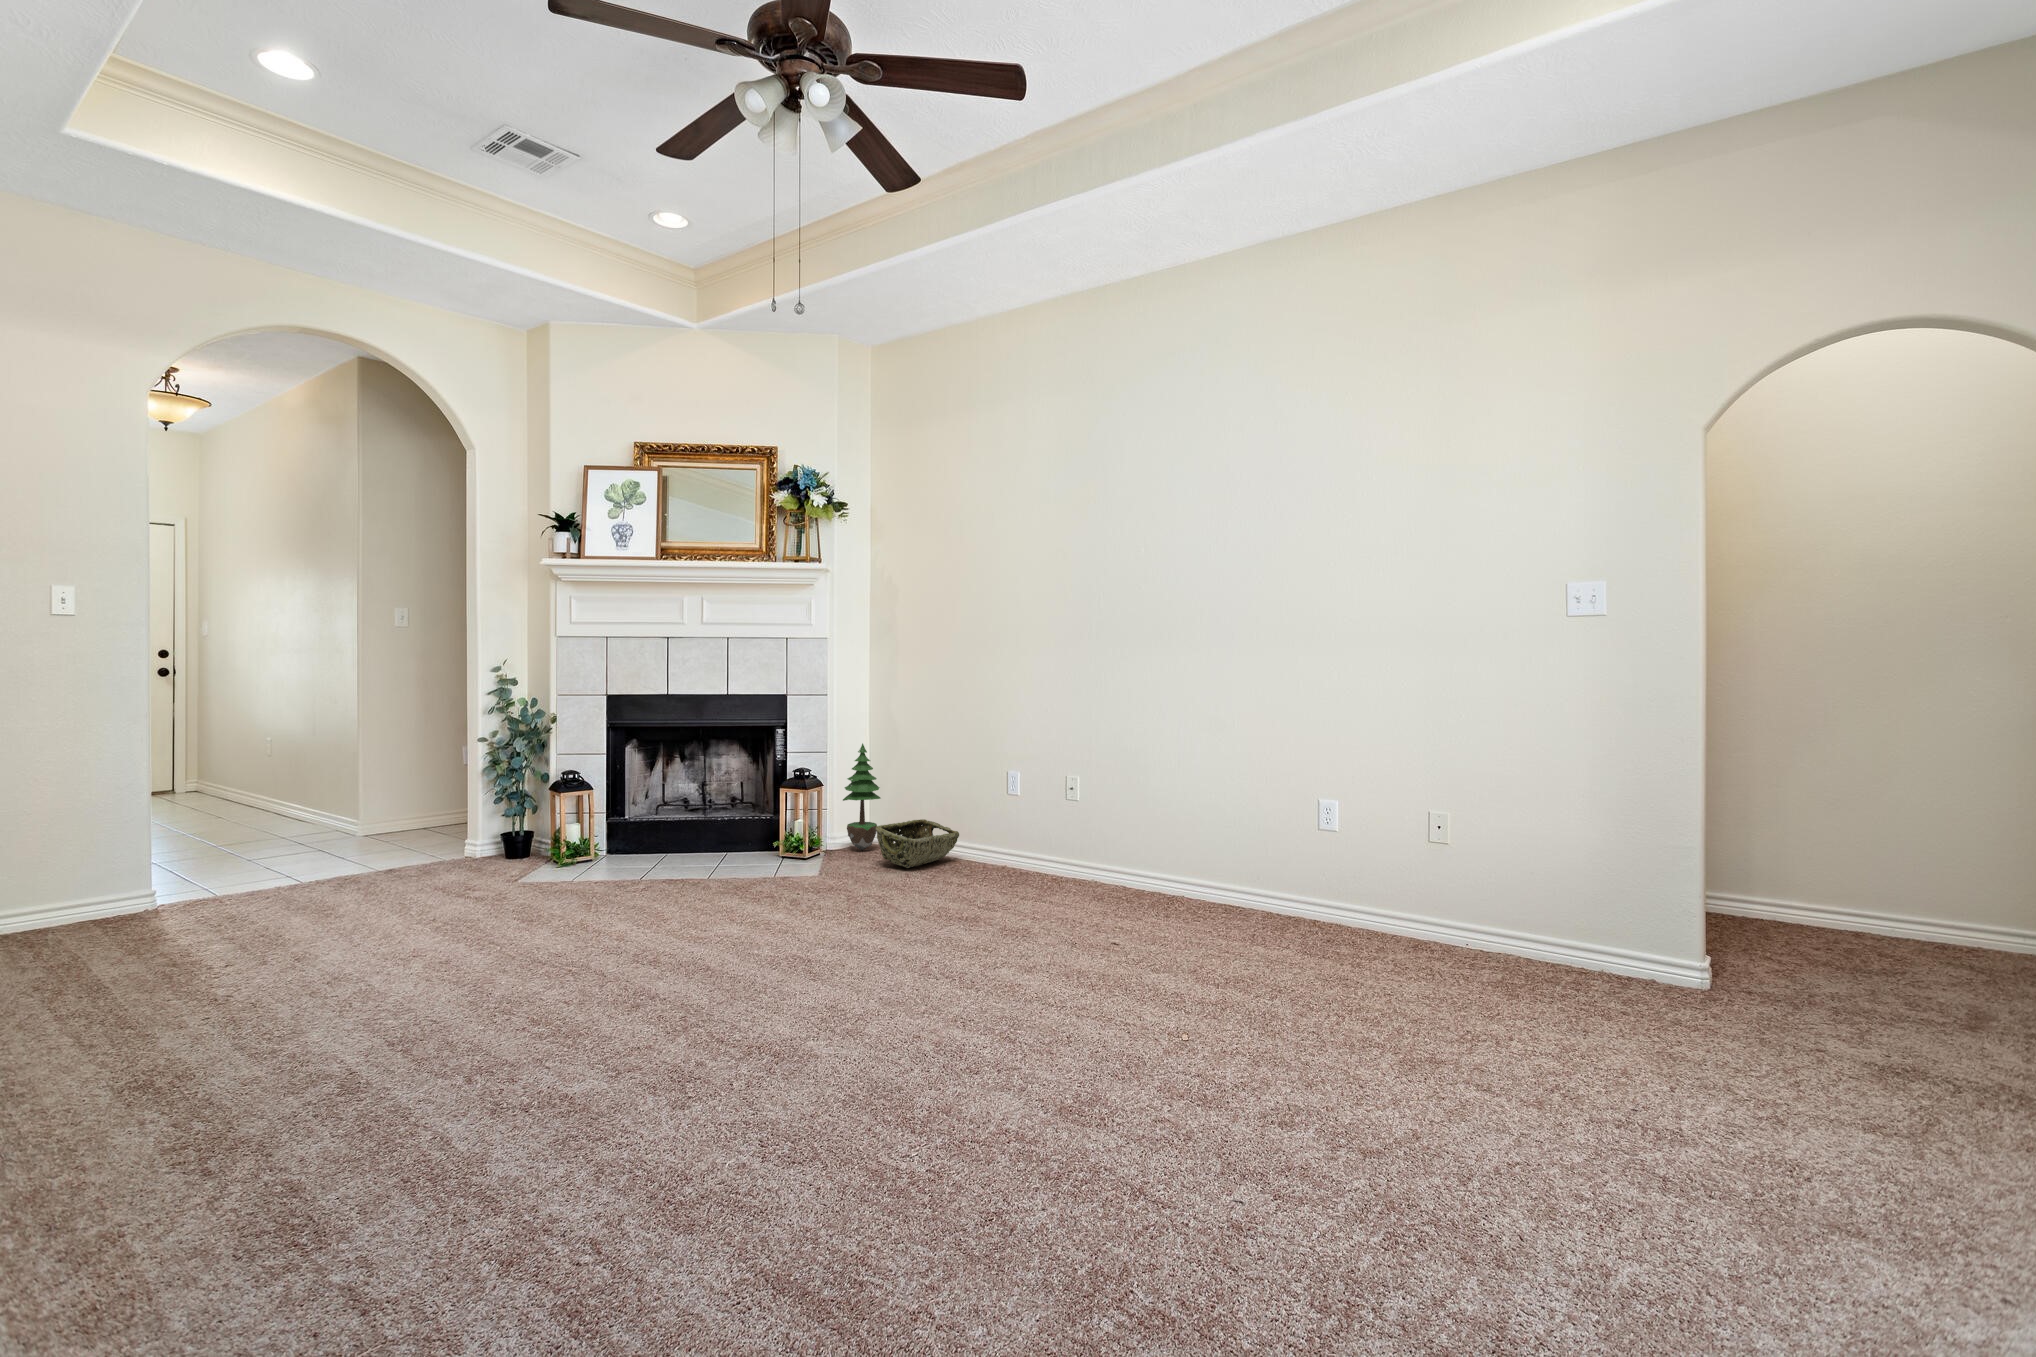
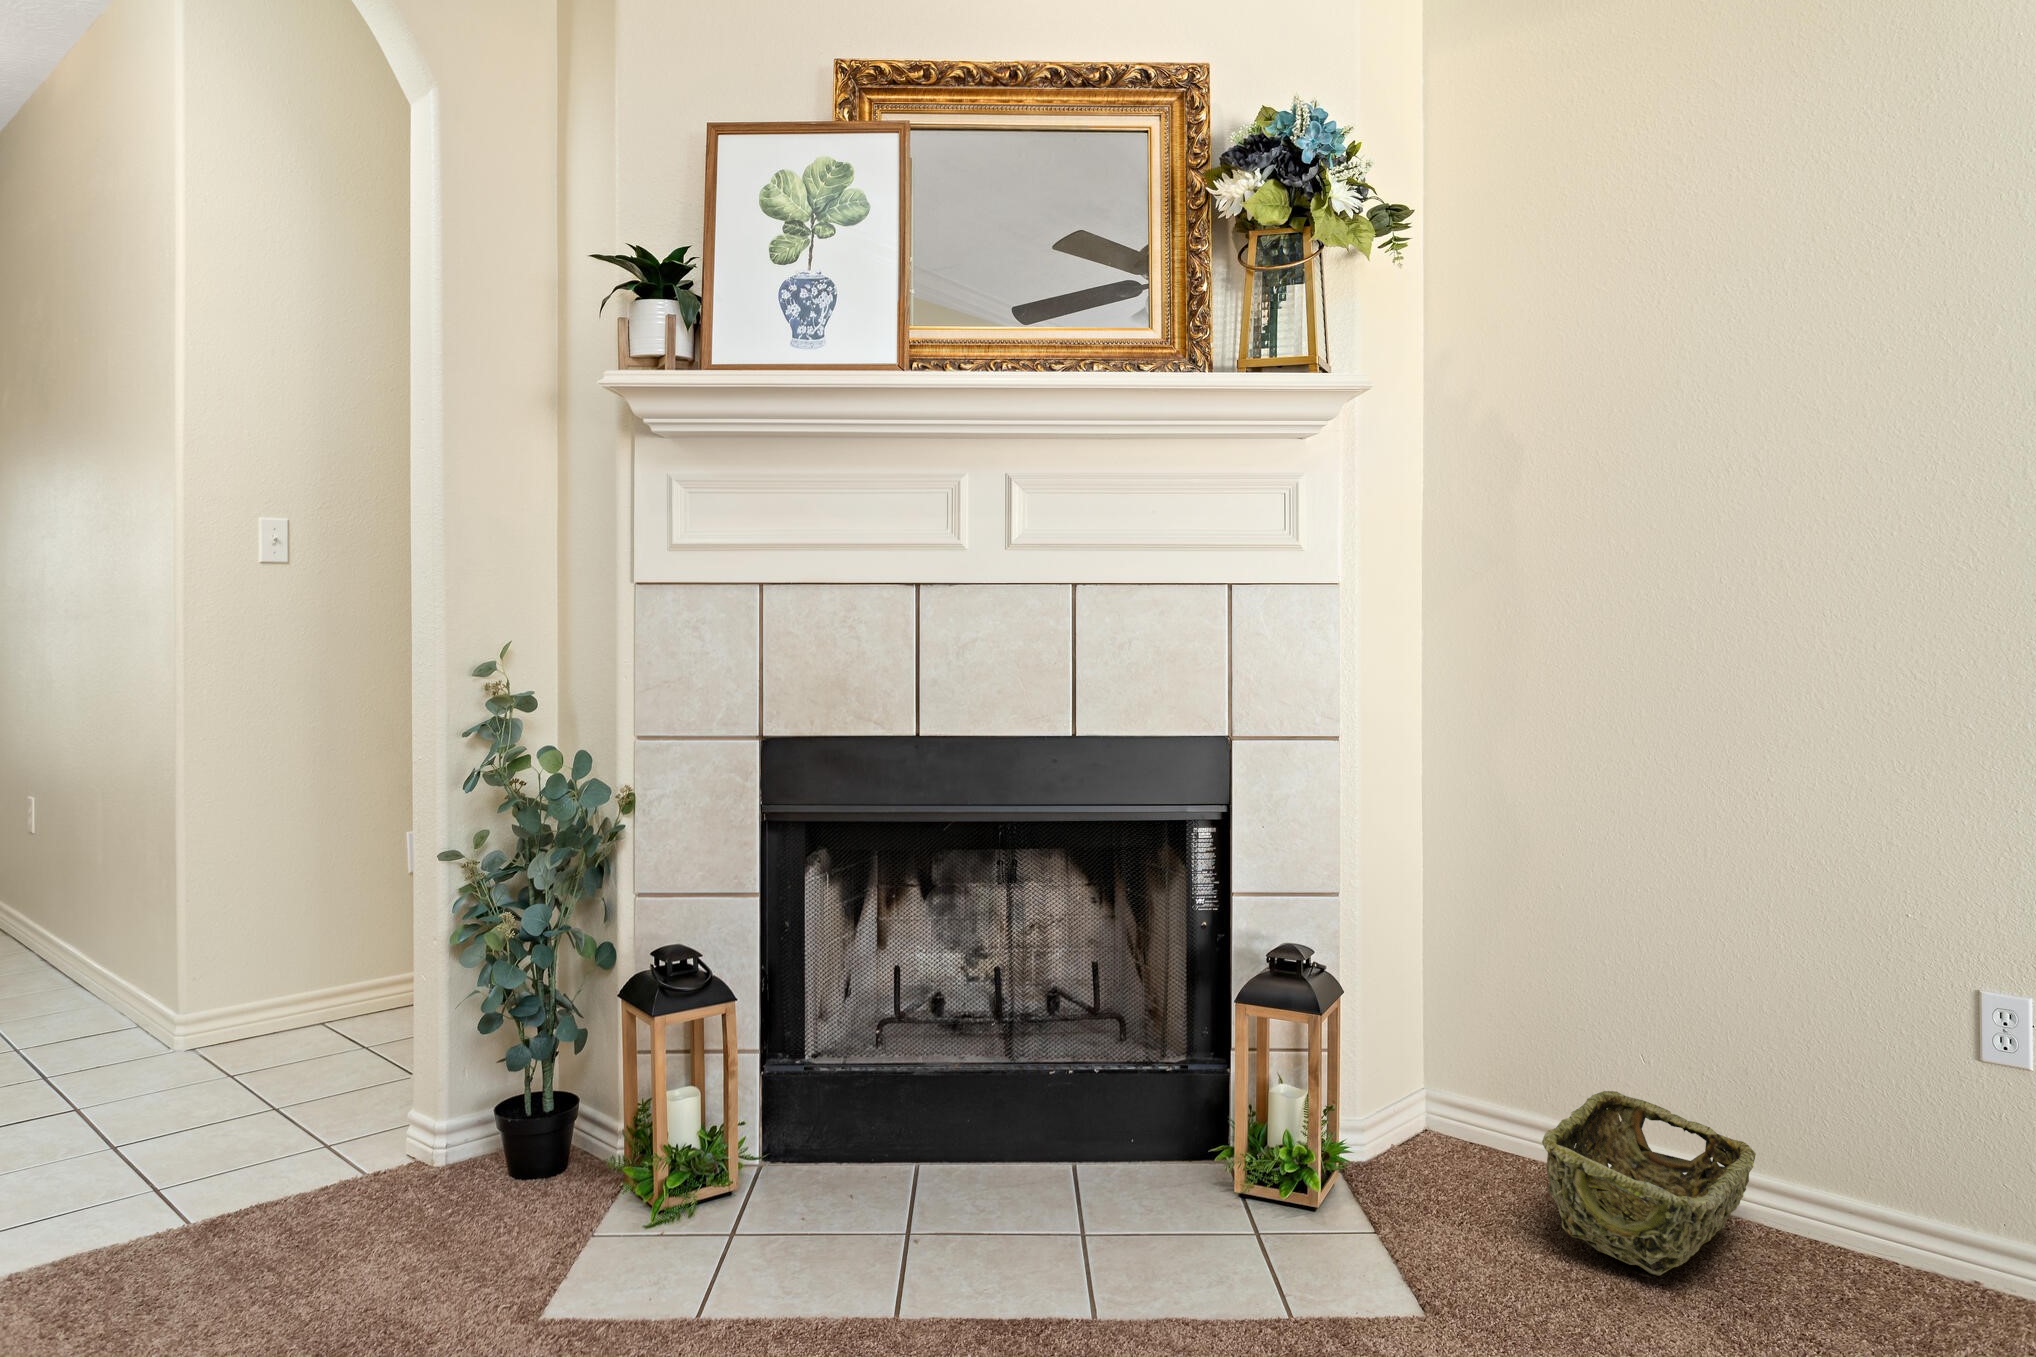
potted tree: present [843,743,880,850] -> none [1368,871,1476,1158]

